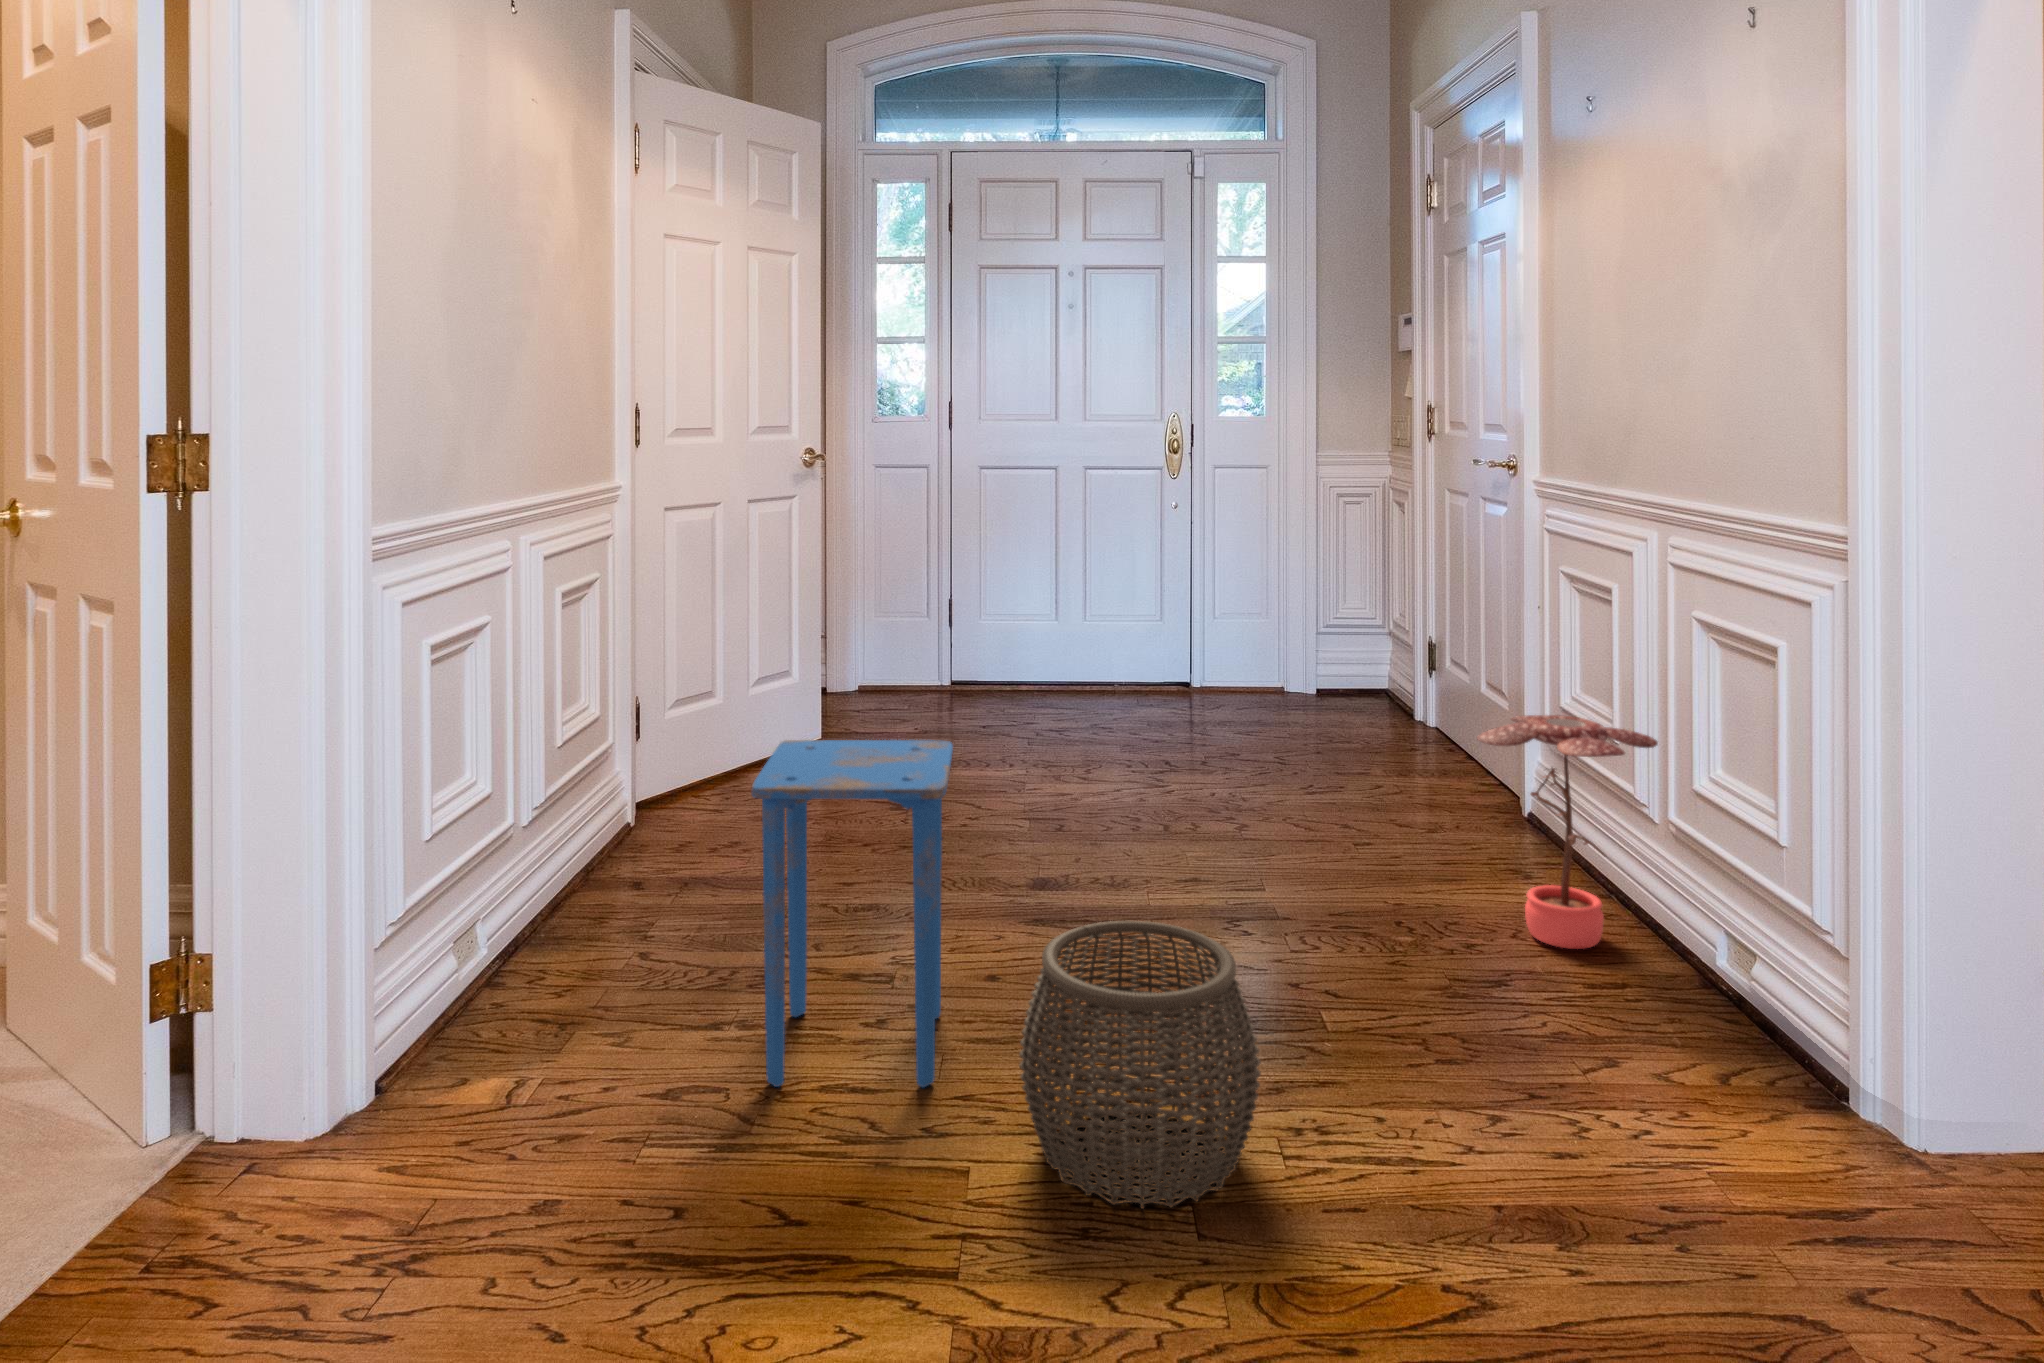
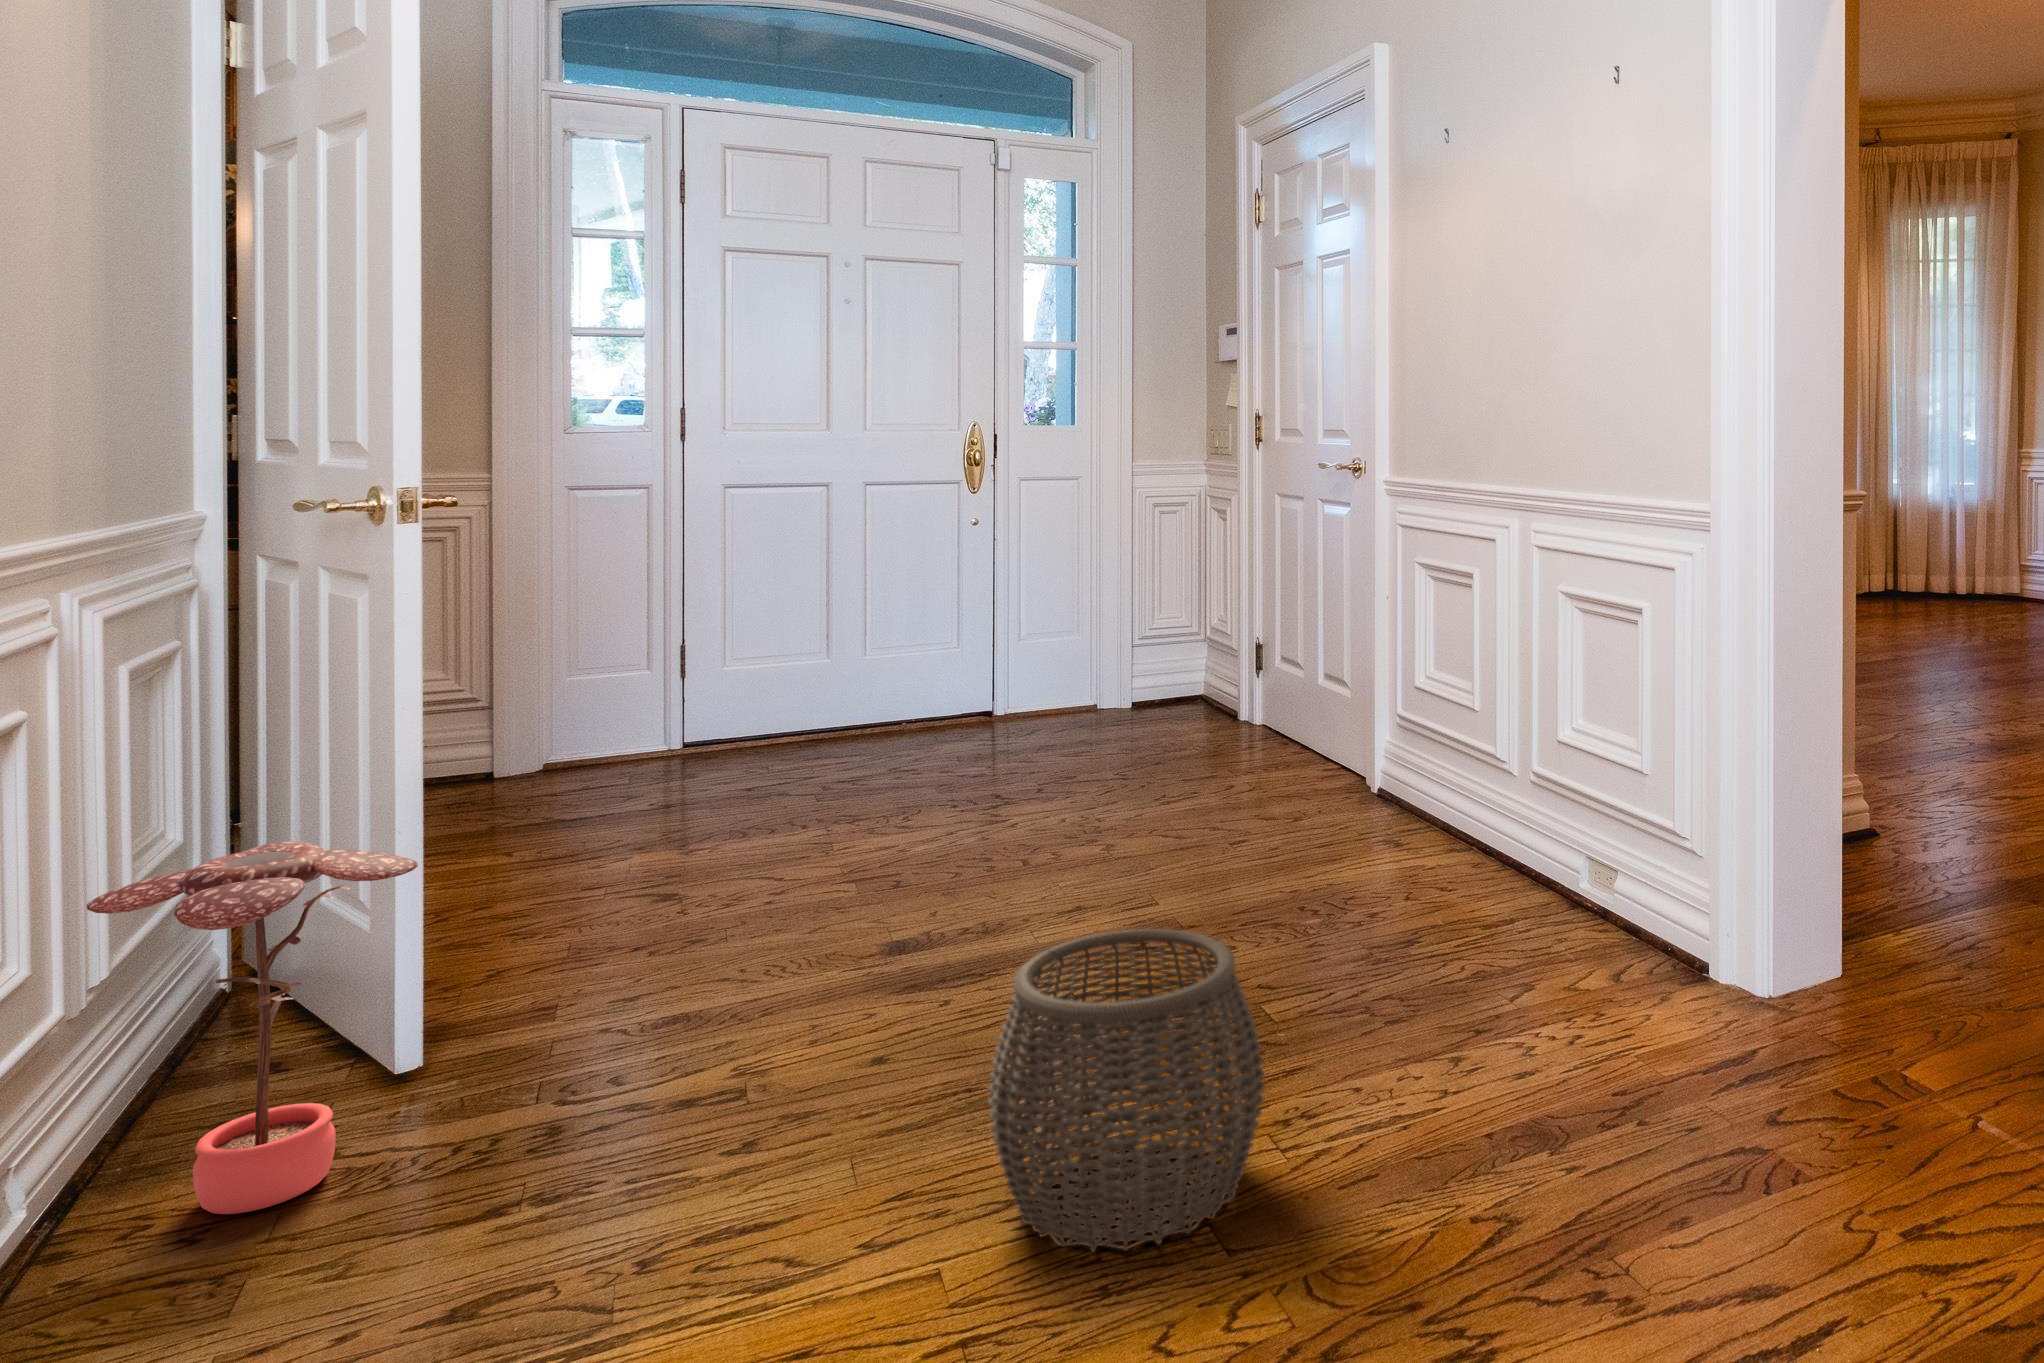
potted plant: present [1477,715,1658,949] -> present [87,841,418,1214]
side table: present [752,740,953,1087] -> none [591,775,865,1256]

